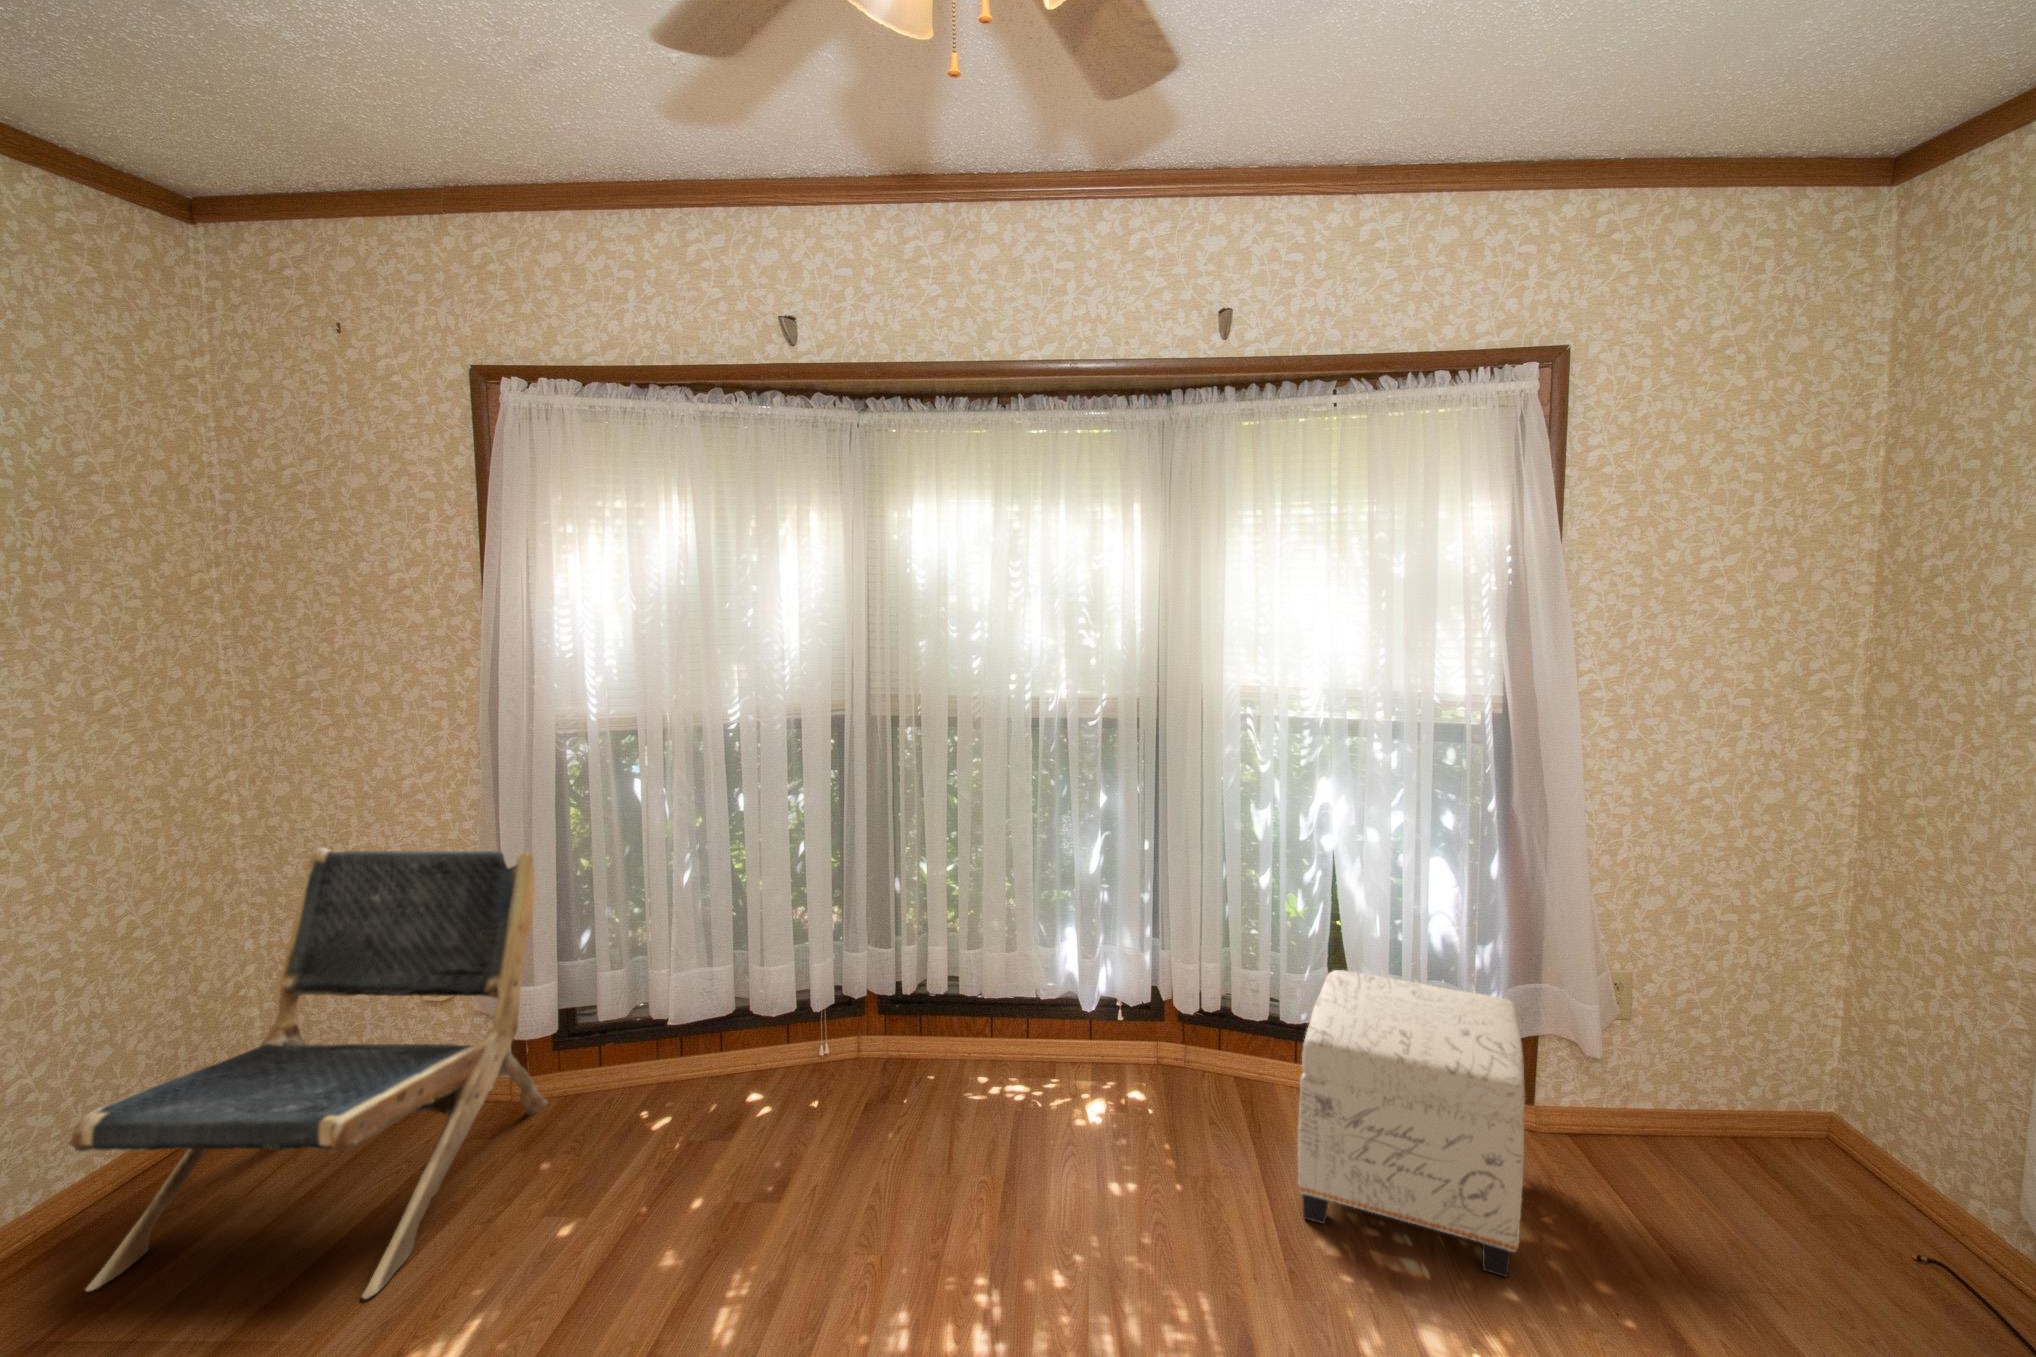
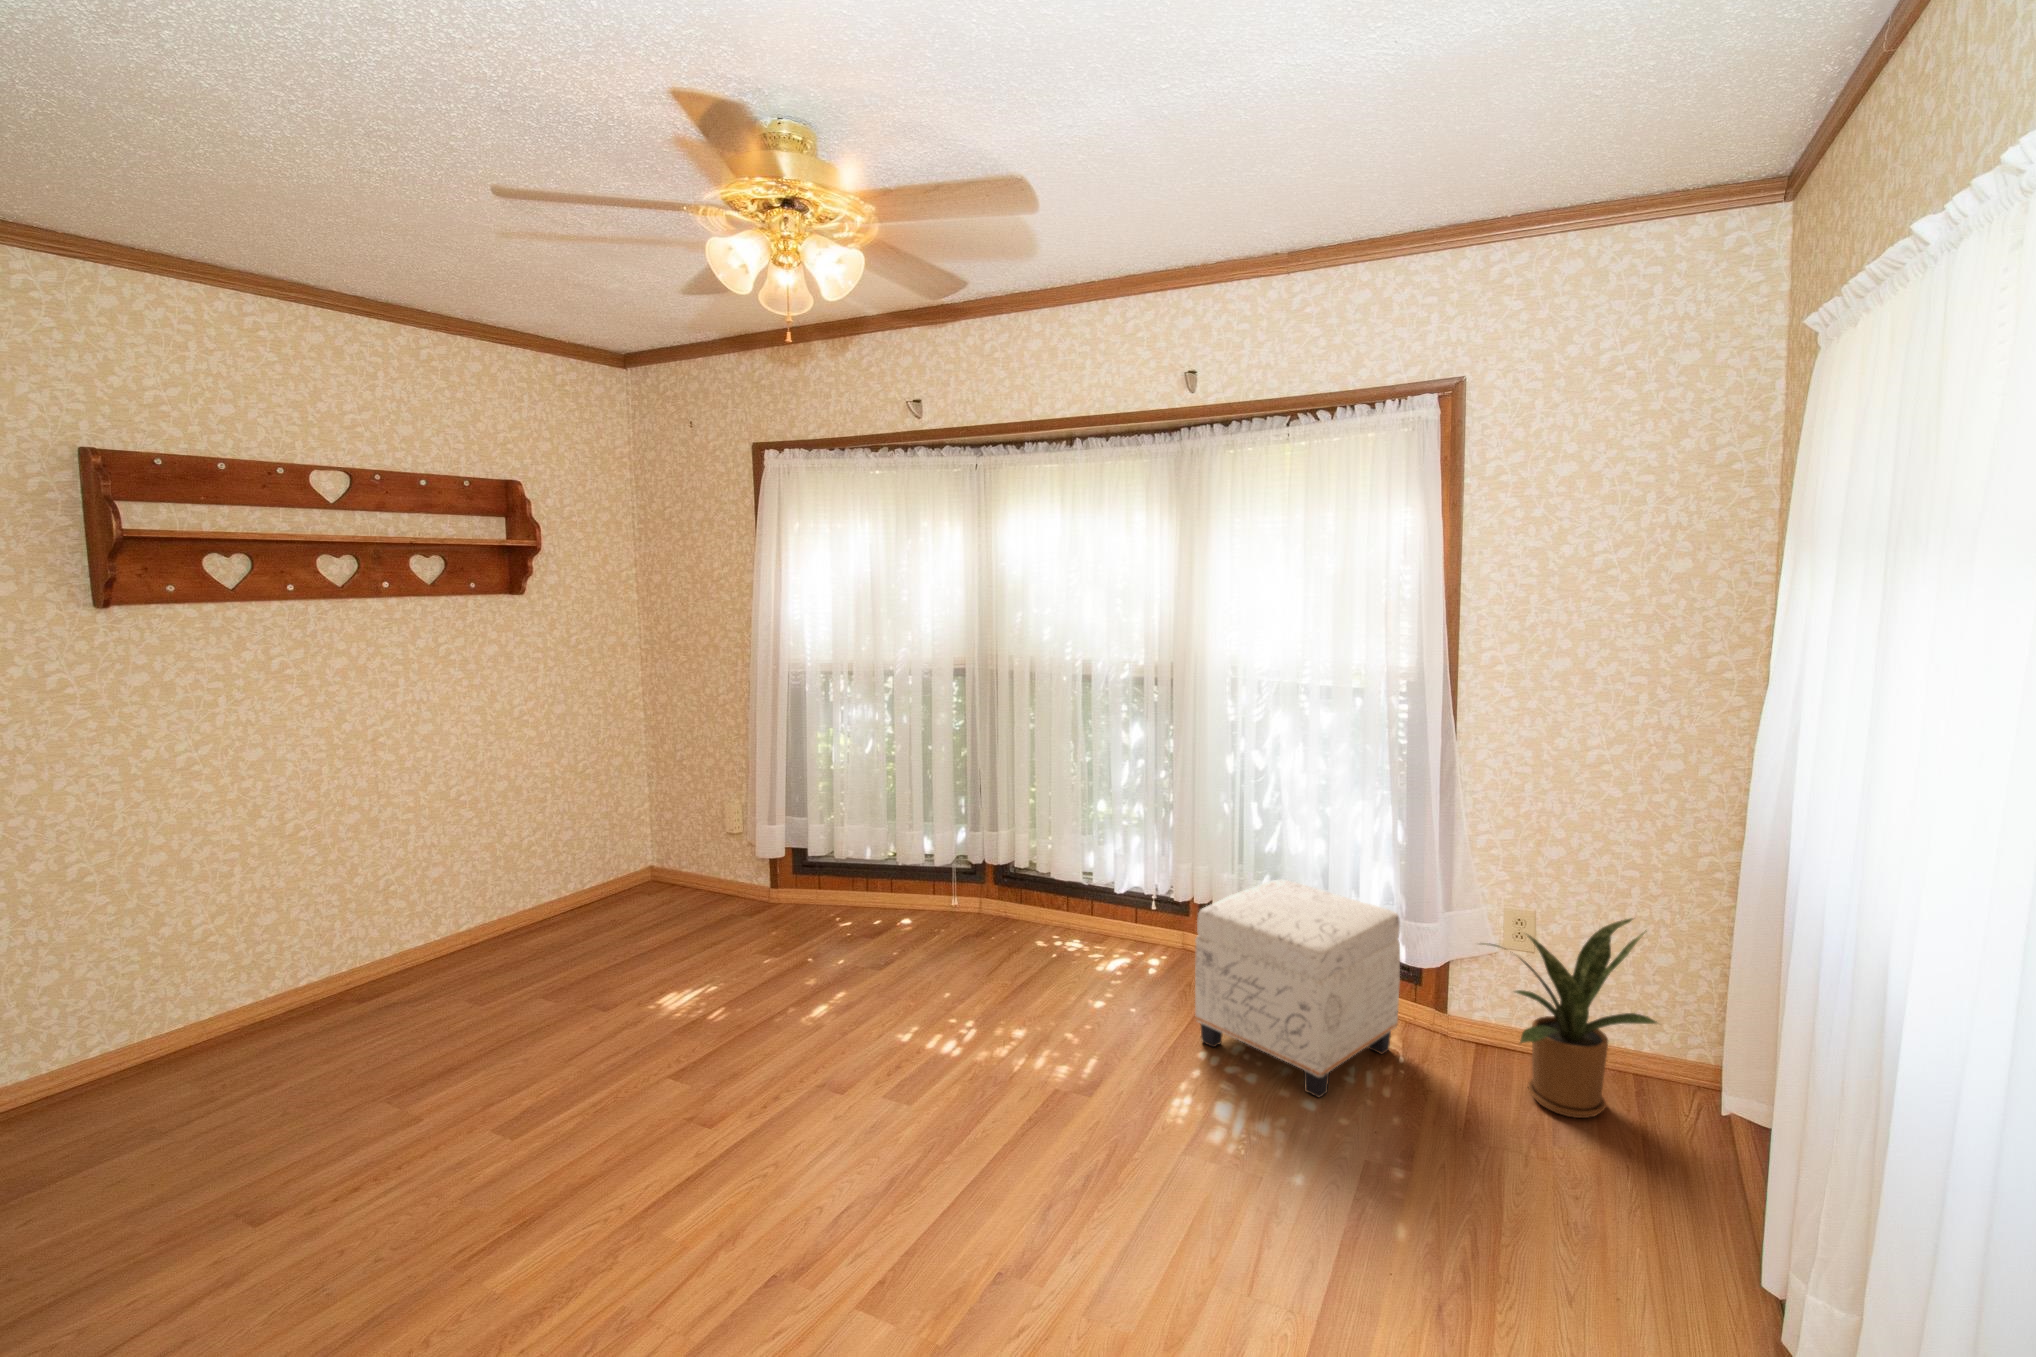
lounge chair: present [69,847,548,1298] -> none [552,736,787,970]
house plant: none [1632,972,1803,1223] -> present [1482,919,1657,1118]

